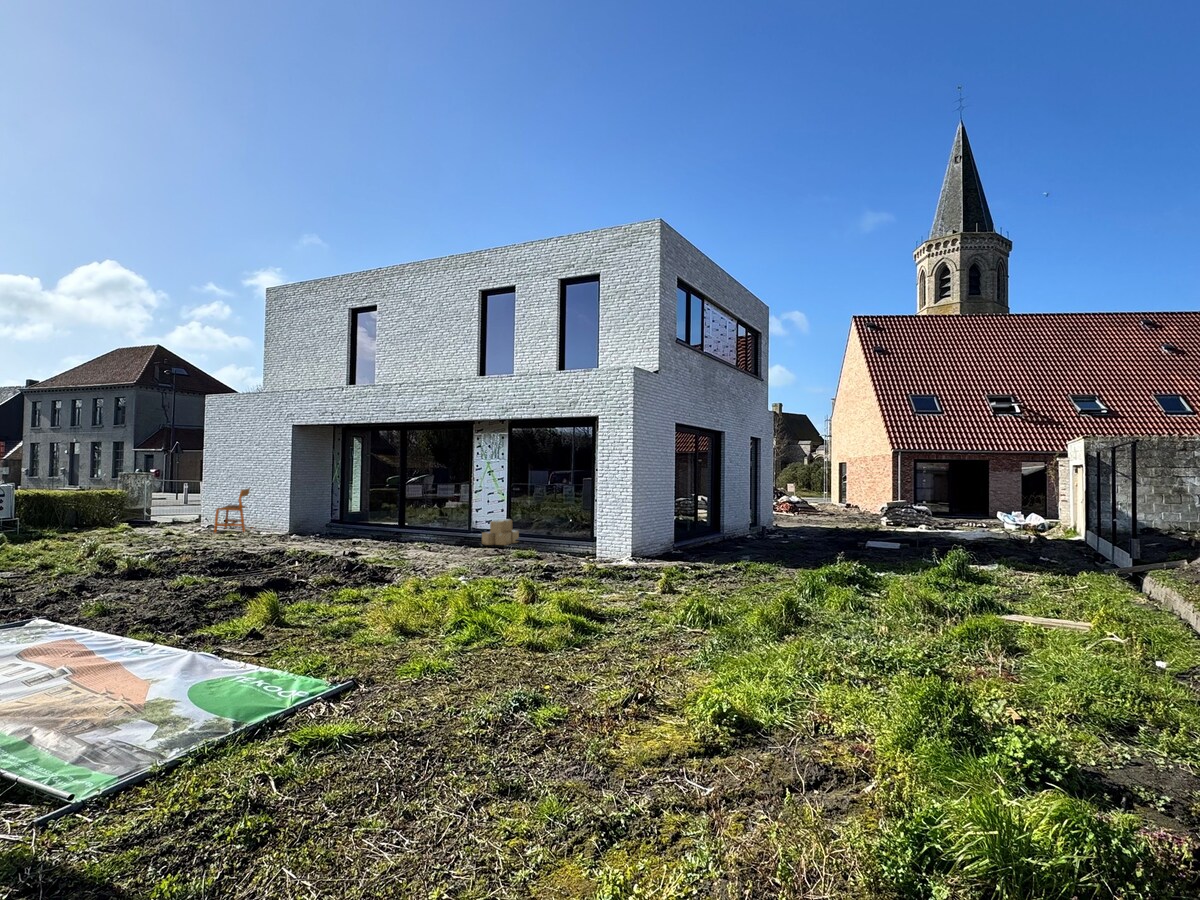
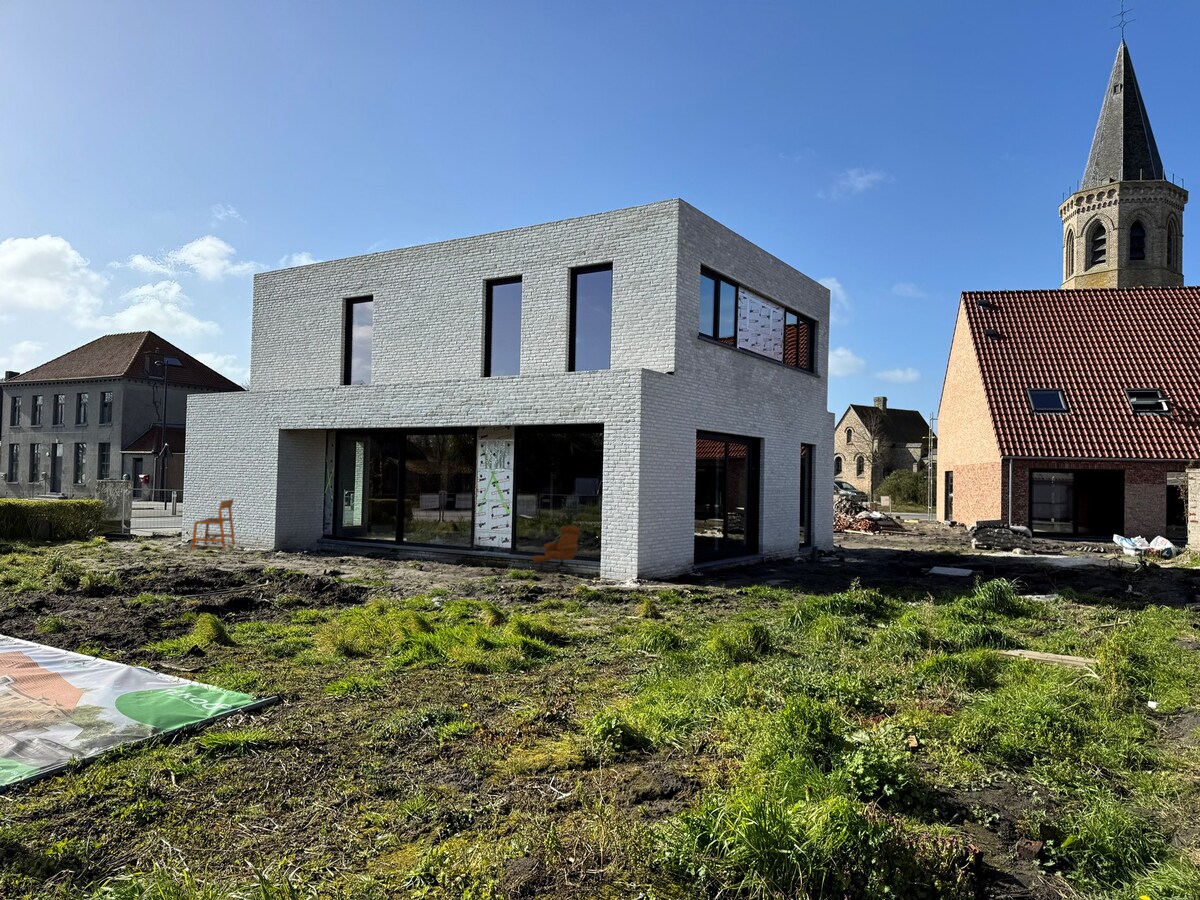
lounge chair: none [534,508,574,551] -> present [532,525,579,572]
cardboard box: present [482,519,519,545] -> none [477,538,519,567]

